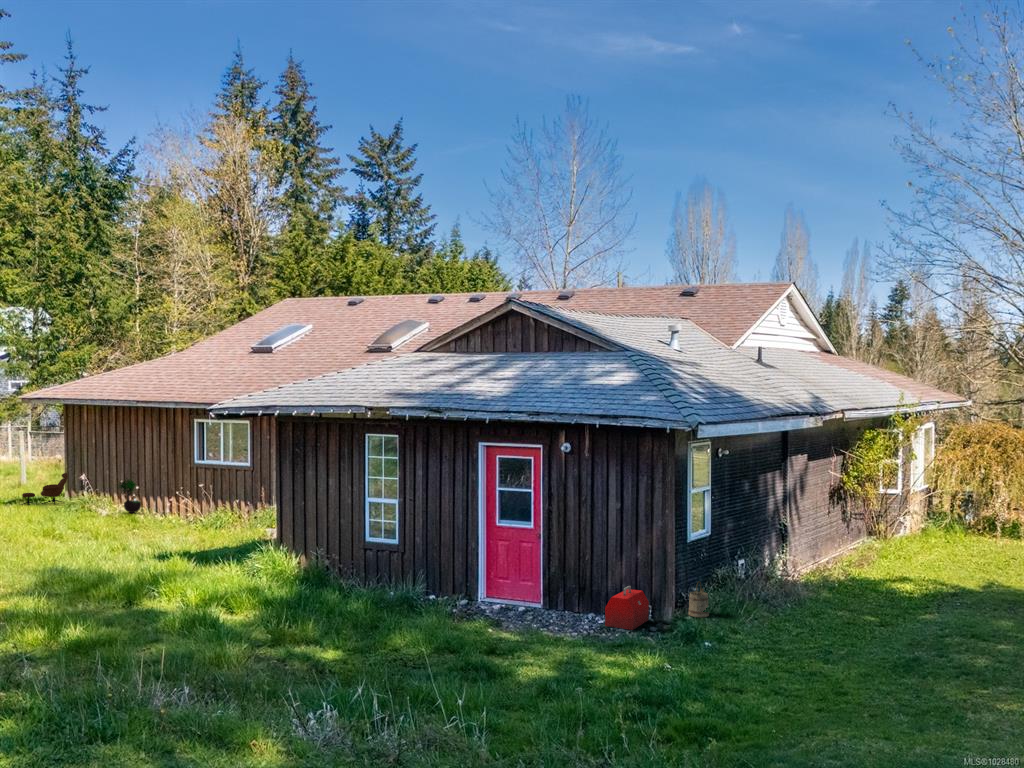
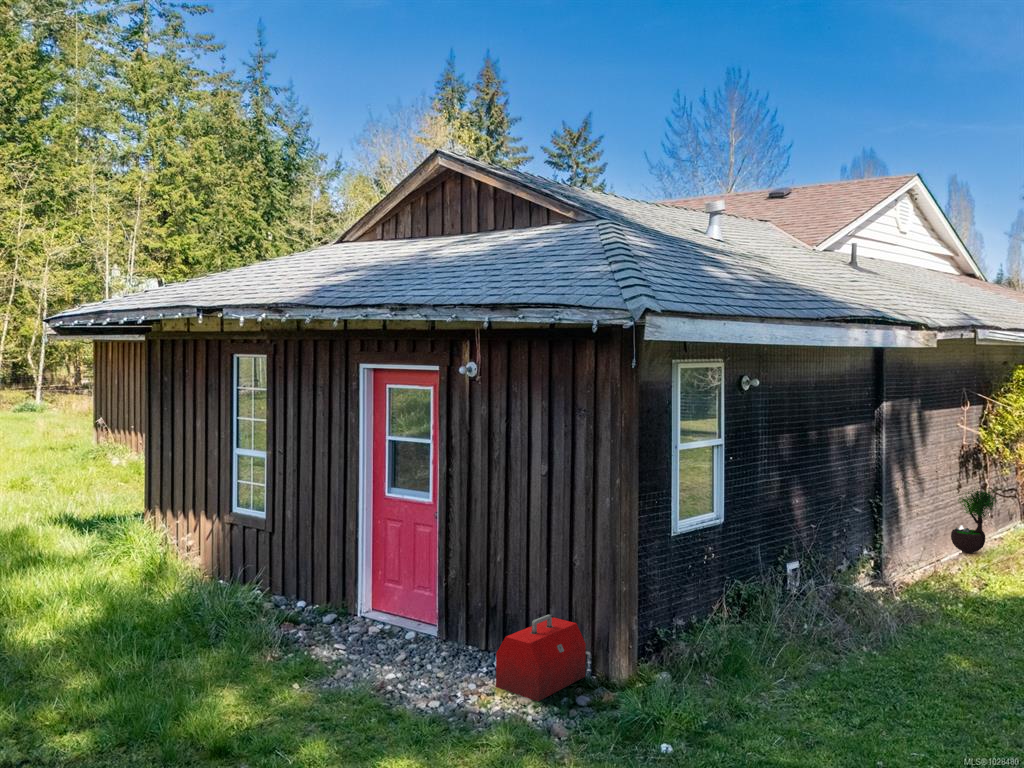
lounge chair: present [21,473,68,505] -> none [20,417,72,451]
potted tree: present [118,479,141,513] -> present [951,488,996,553]
bucket: present [688,581,709,617] -> none [668,608,706,674]

